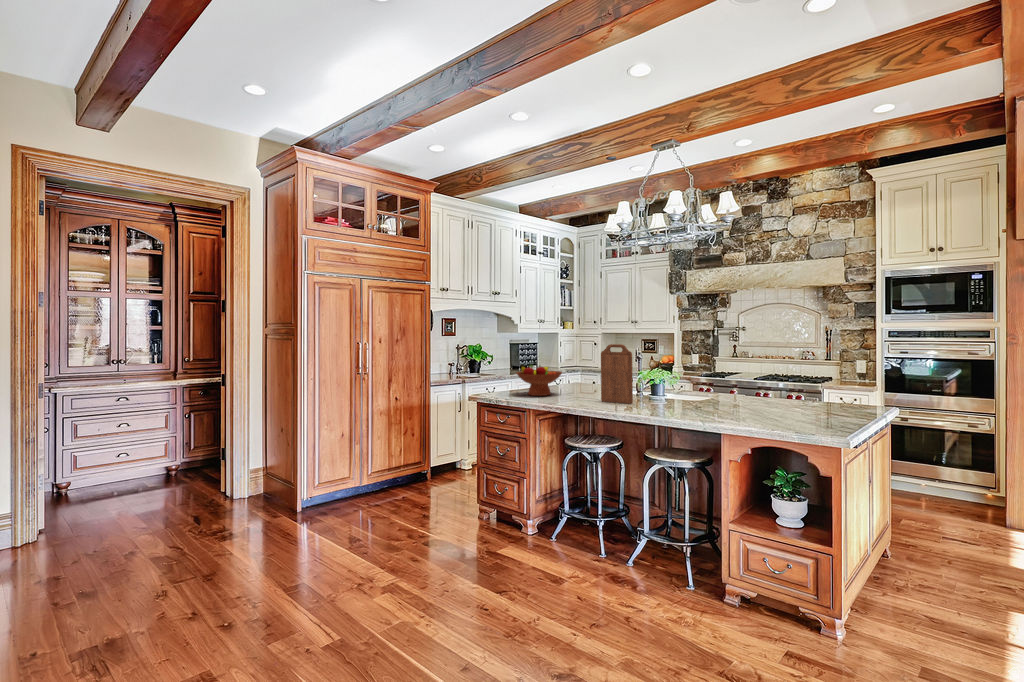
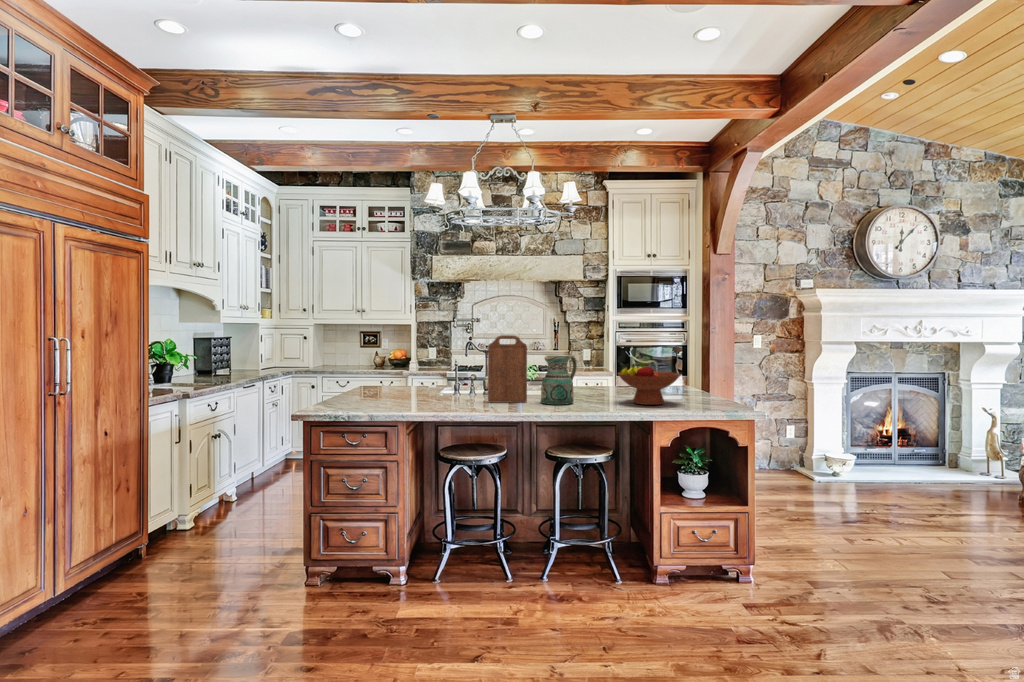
ceramic pitcher: none [639,362,681,409] -> present [541,354,577,405]
fruit bowl: present [516,364,562,396] -> present [618,363,680,405]

